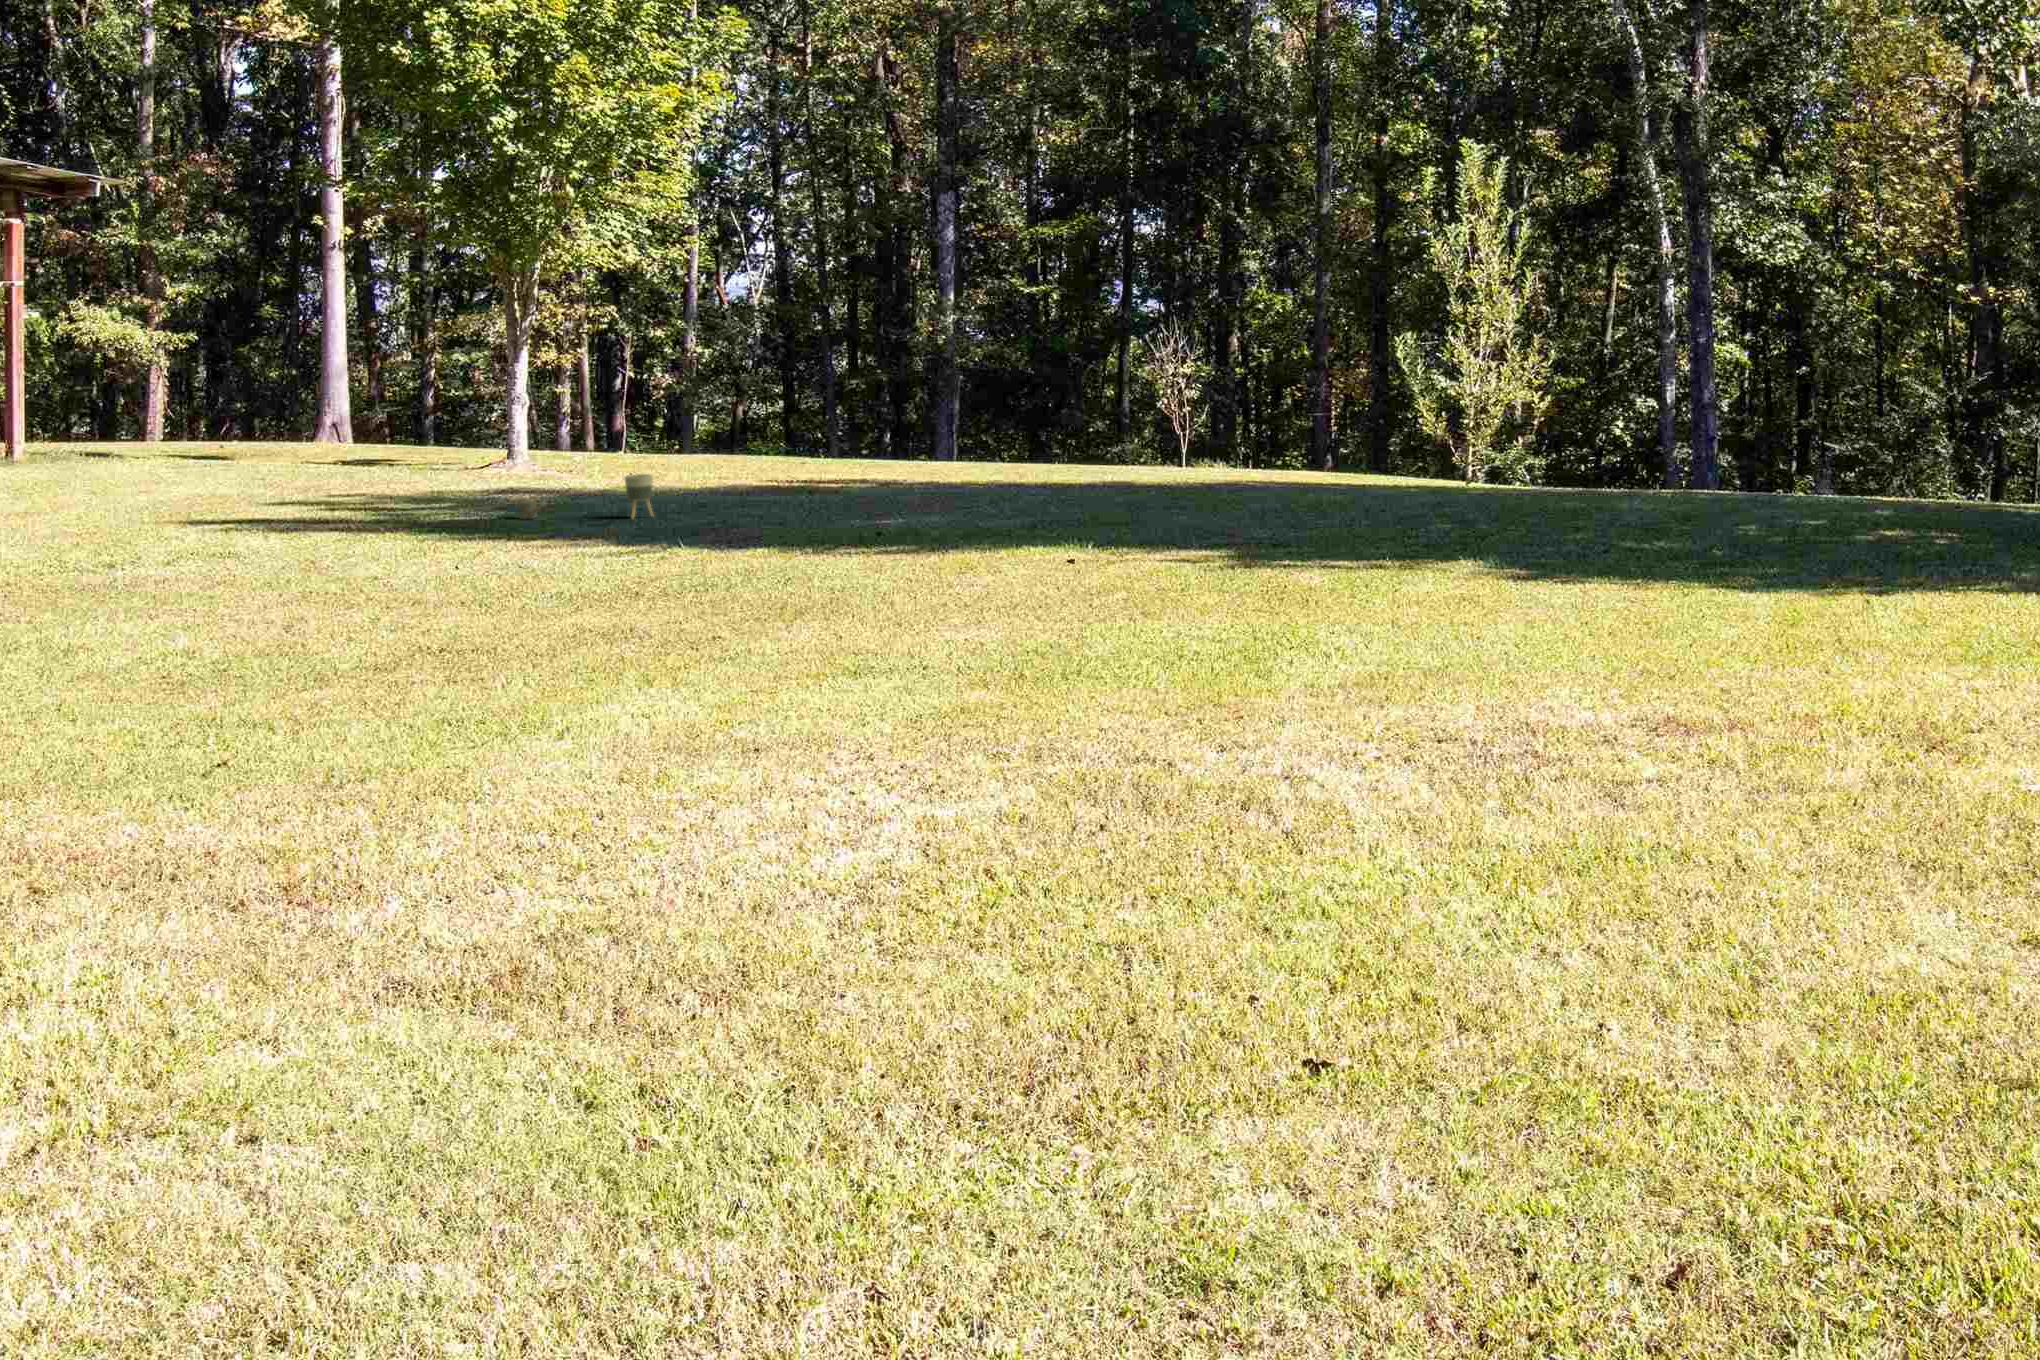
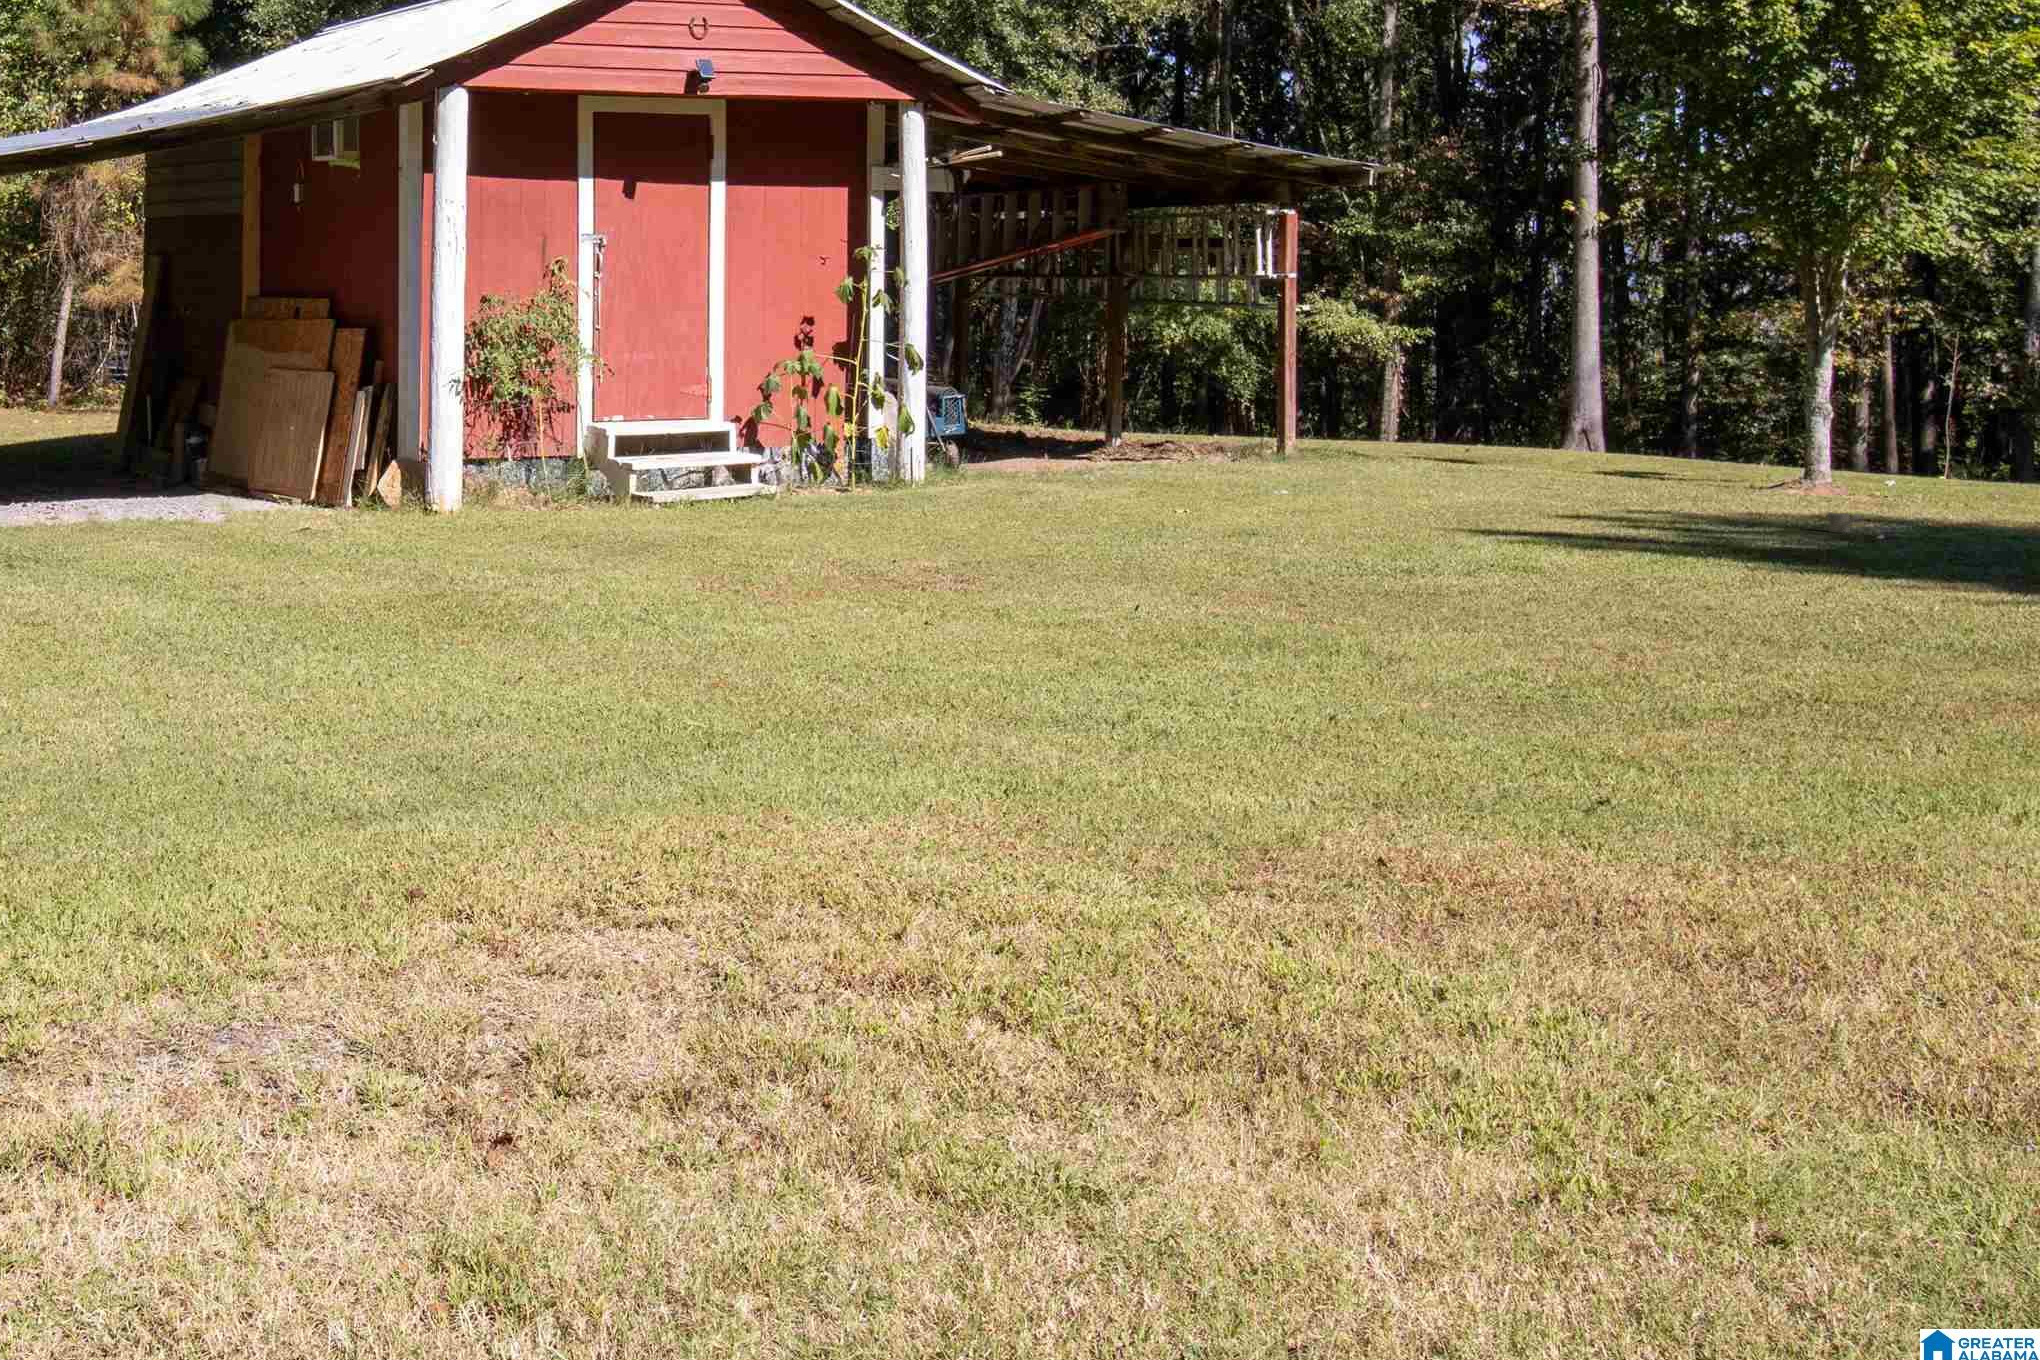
planter: present [625,474,653,518] -> none [1961,491,2000,542]

